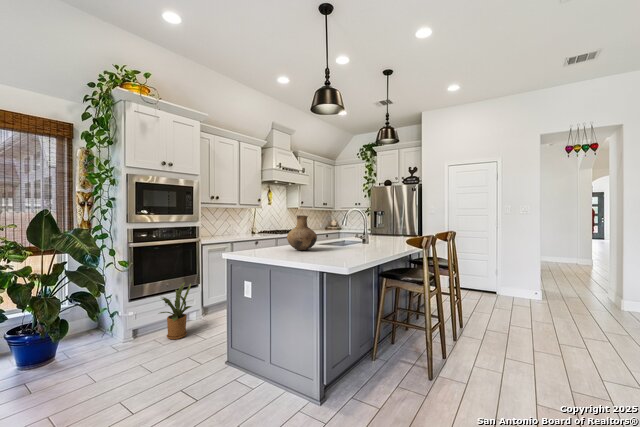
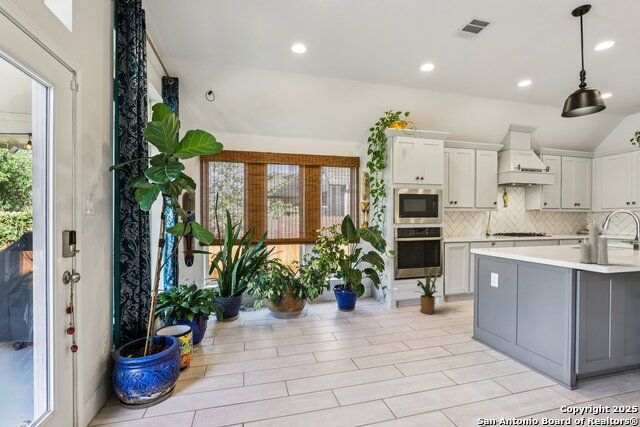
candle: none [325,214,348,264] -> present [579,223,608,265]
vase: present [287,215,317,250] -> none [533,219,569,251]

